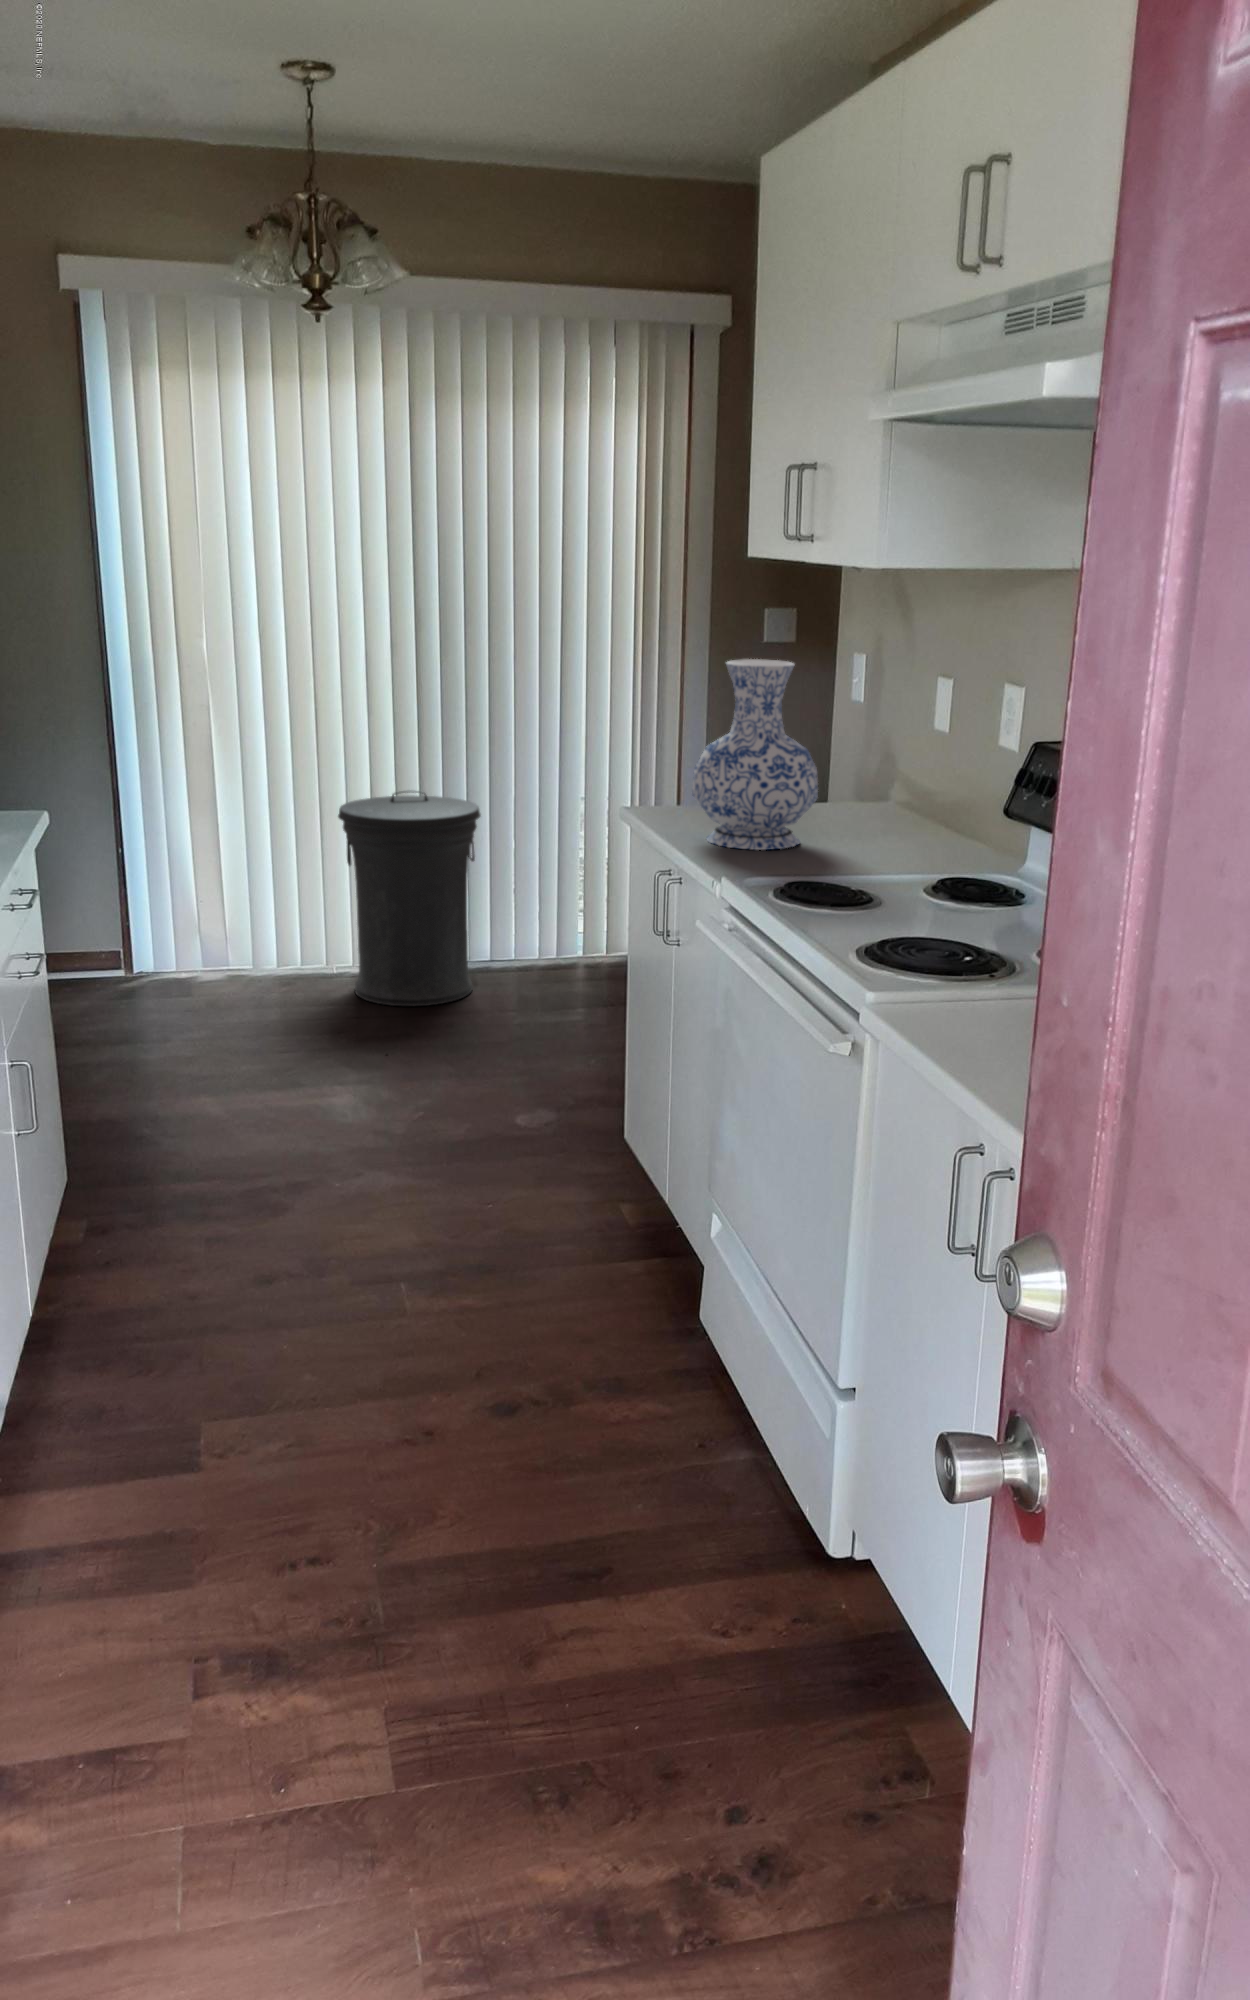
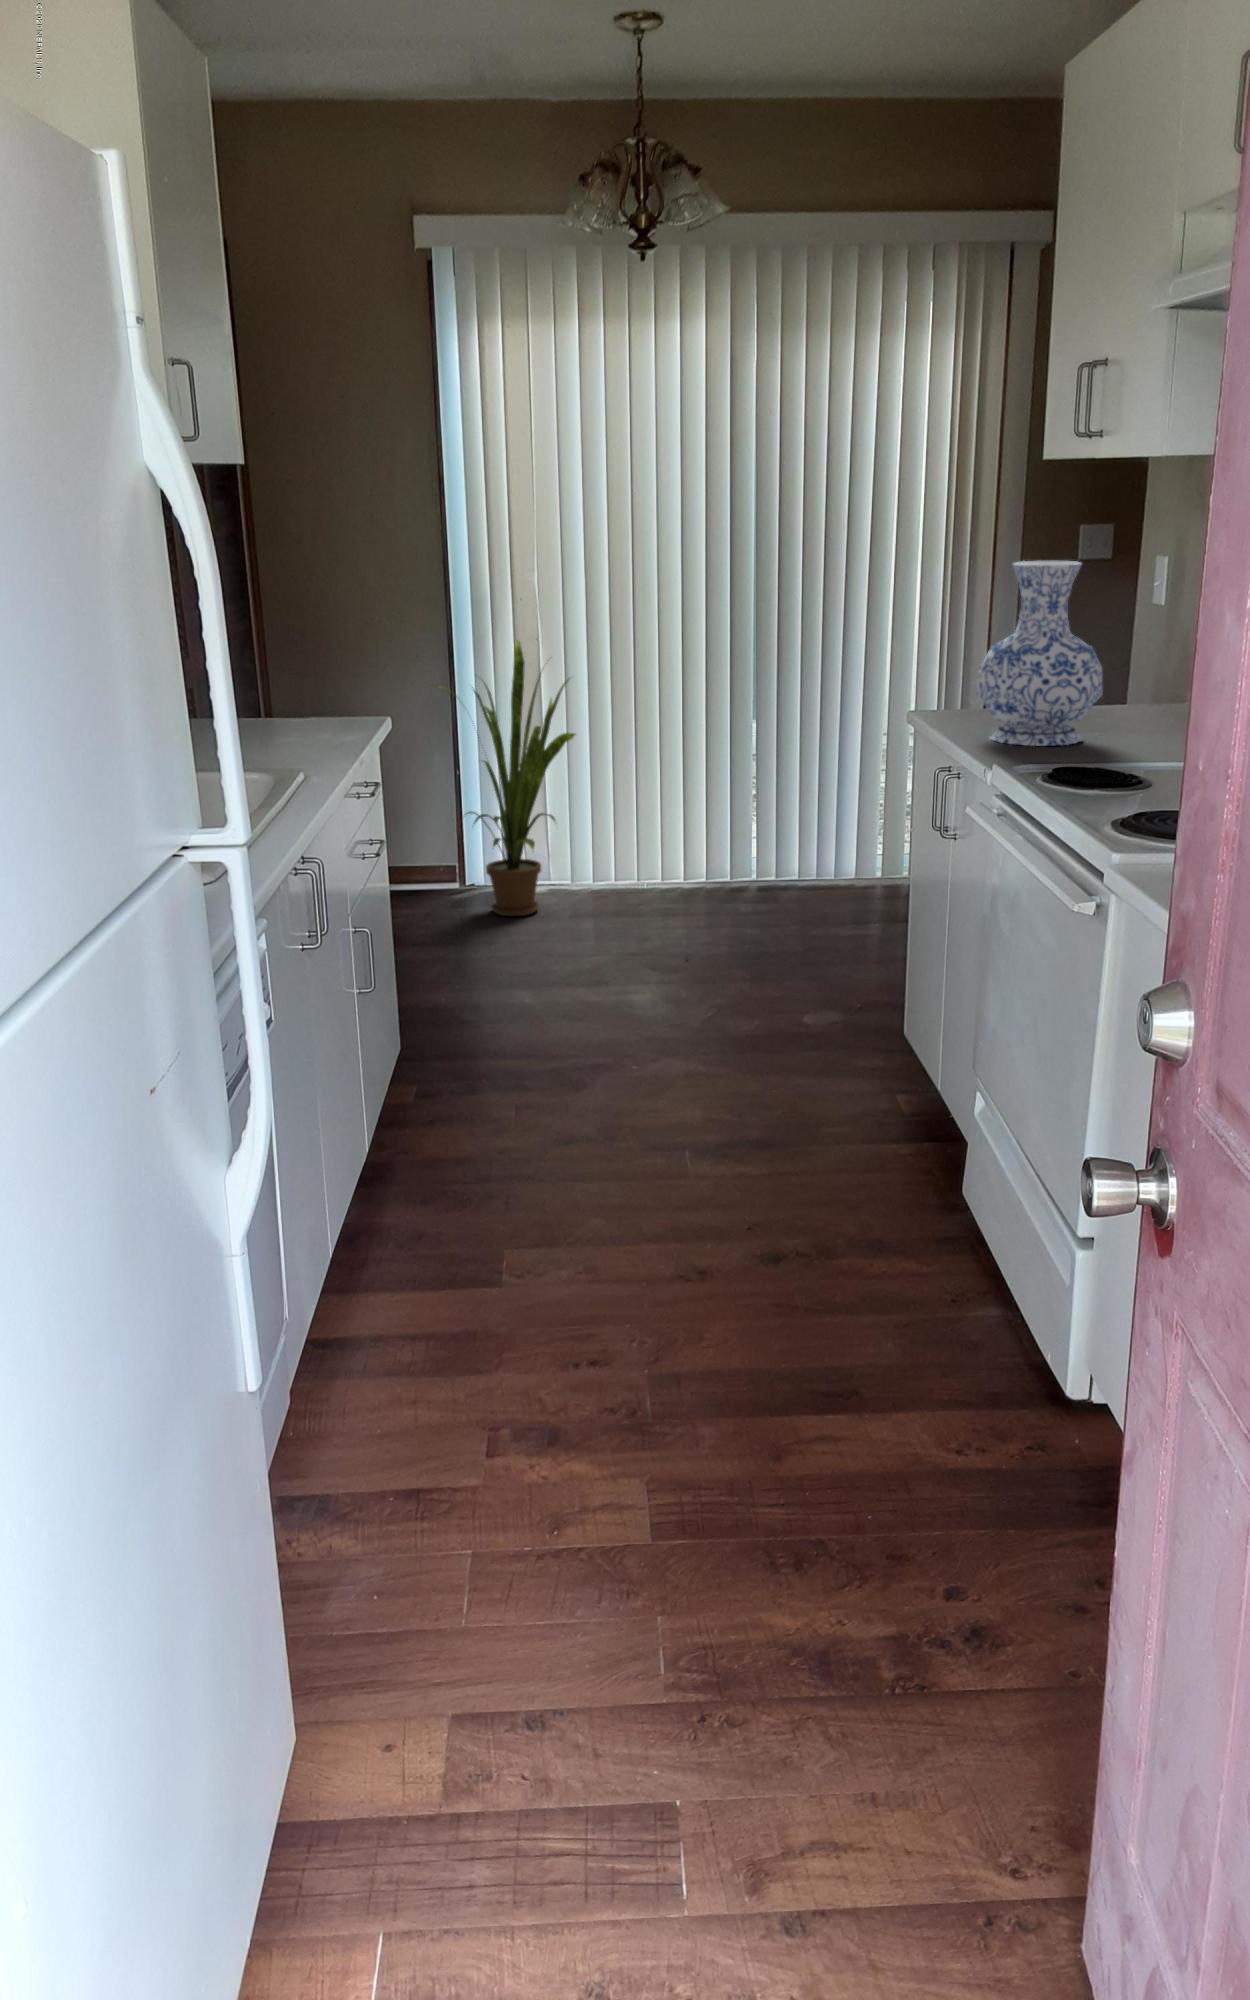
house plant: none [87,712,257,1012] -> present [440,641,575,916]
trash can: present [338,791,481,1006] -> none [652,710,787,916]

